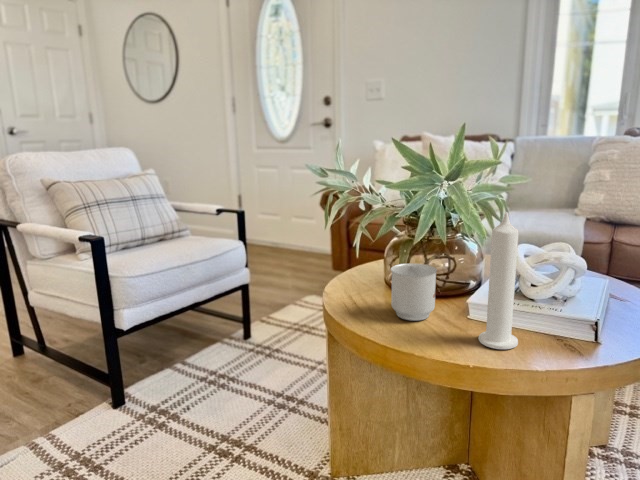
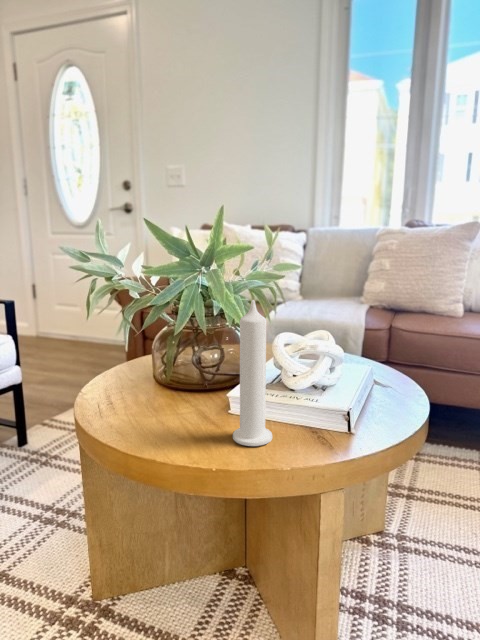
mug: present [391,263,437,321] -> none [144,357,194,420]

